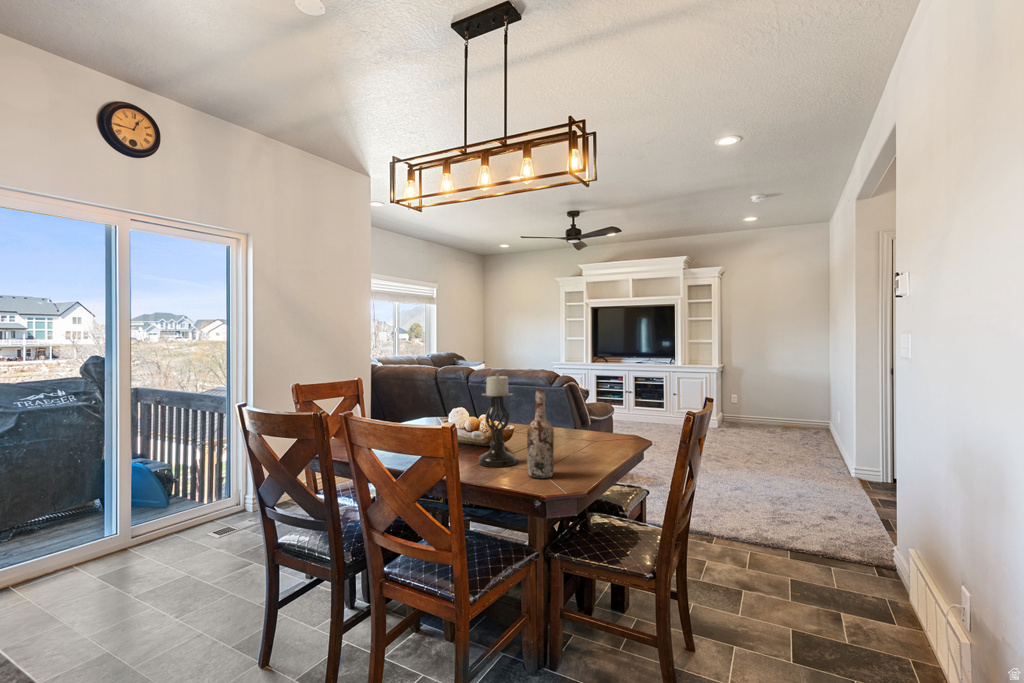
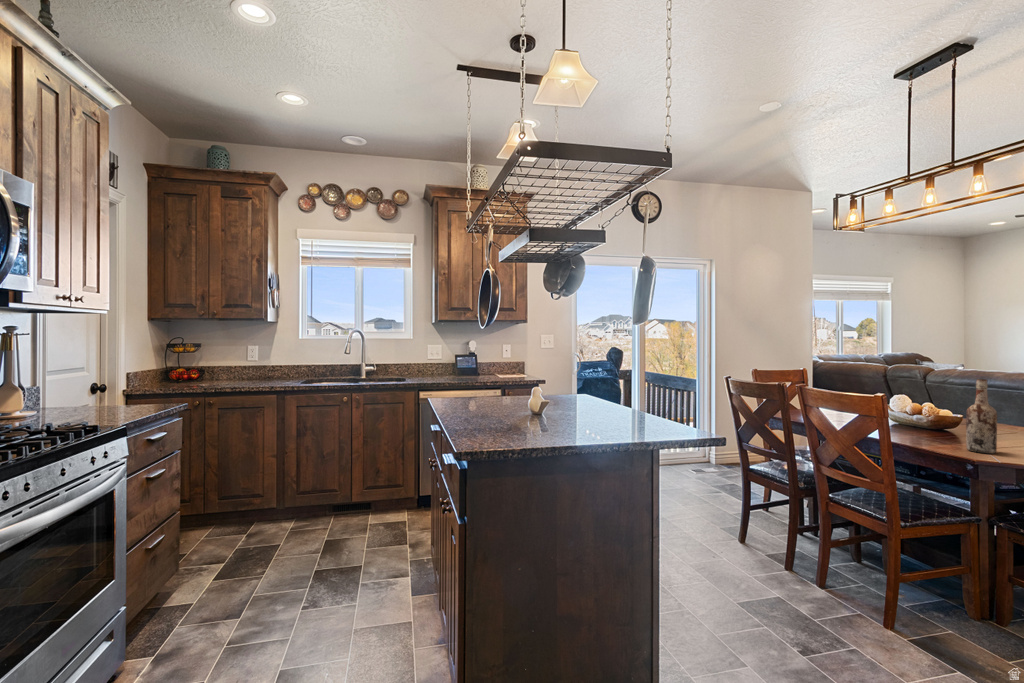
candle holder: present [479,373,516,467] -> none [917,365,960,443]

